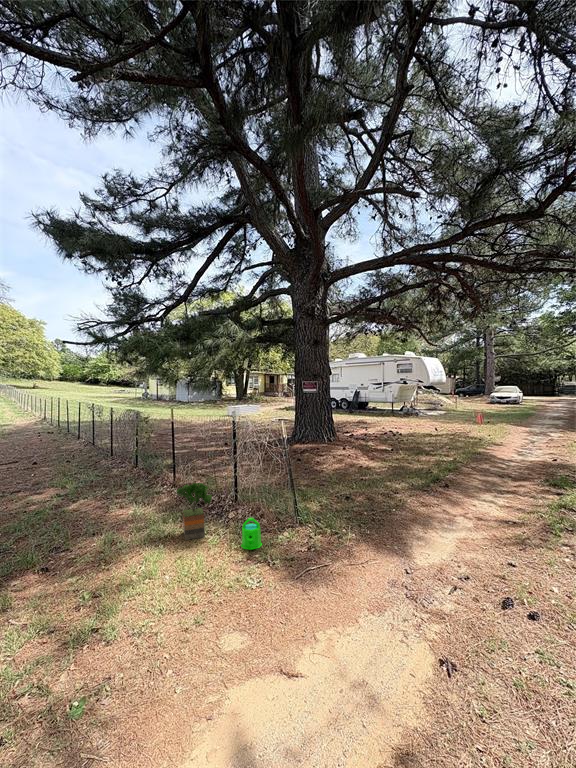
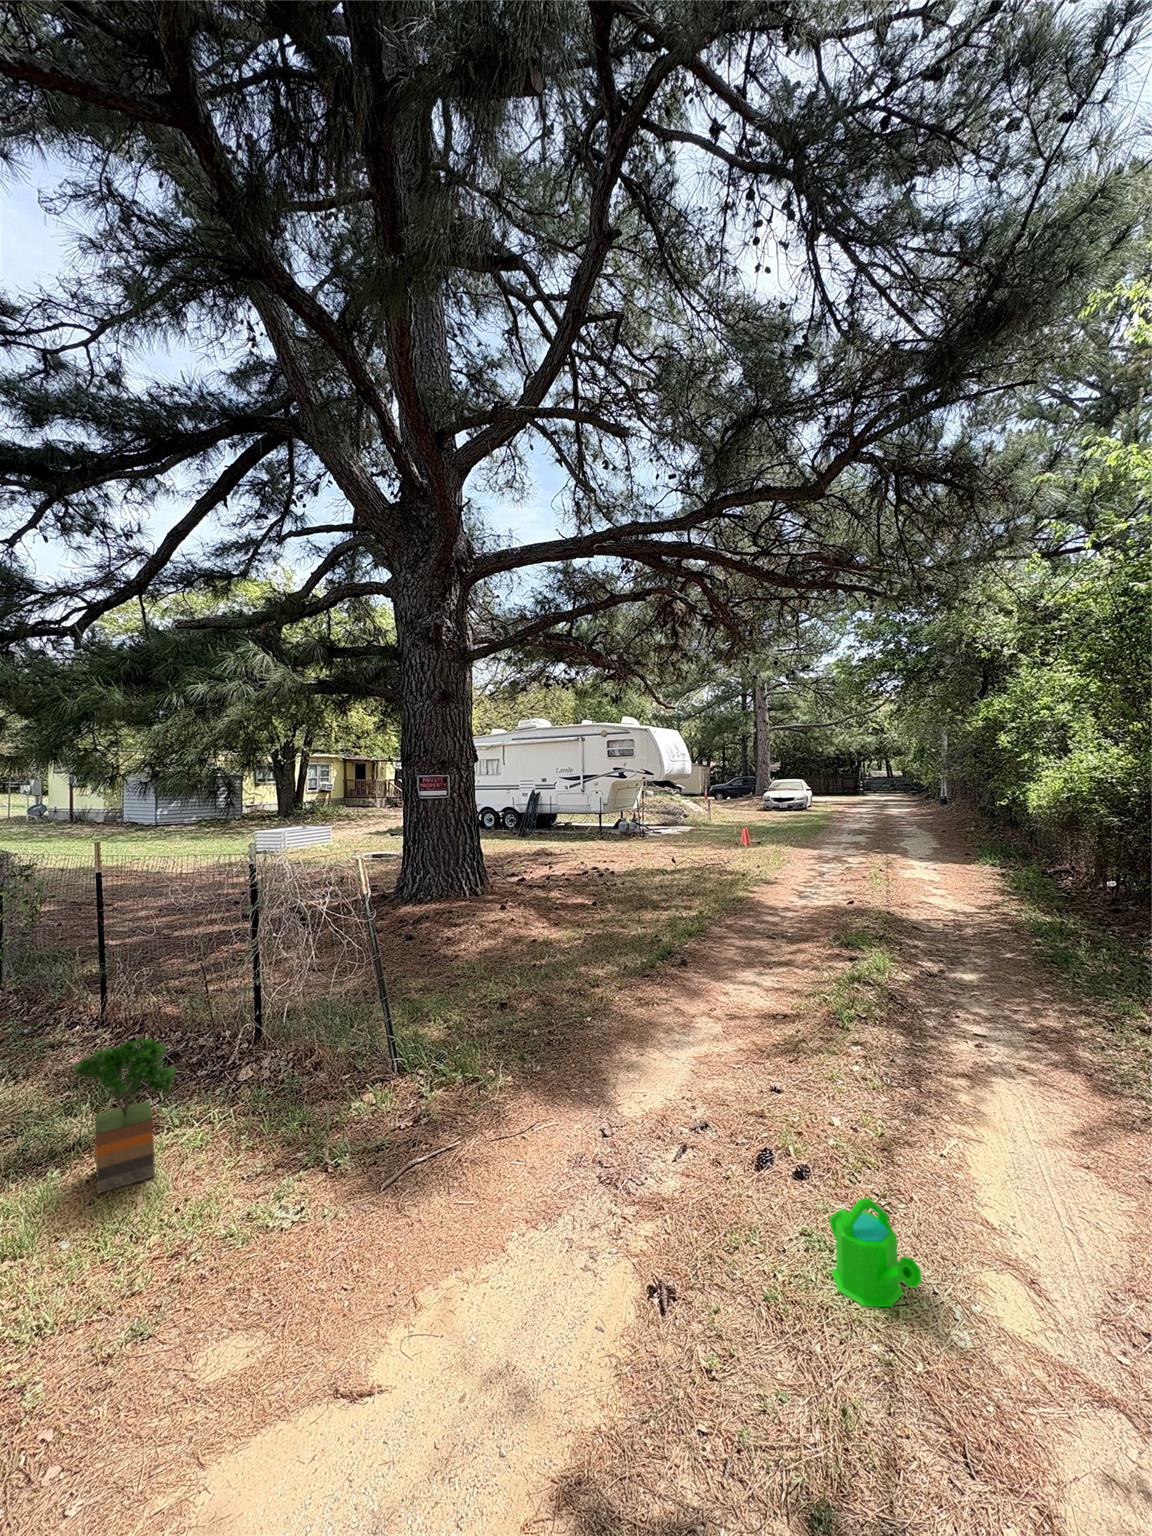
watering can: present [241,518,262,550] -> present [830,1198,922,1307]

